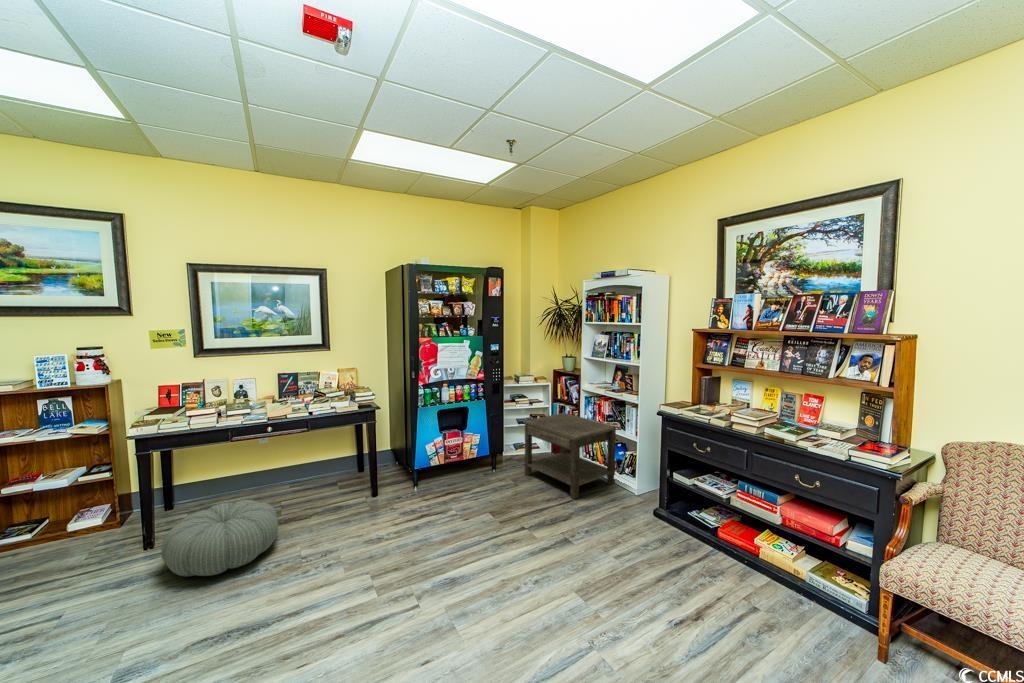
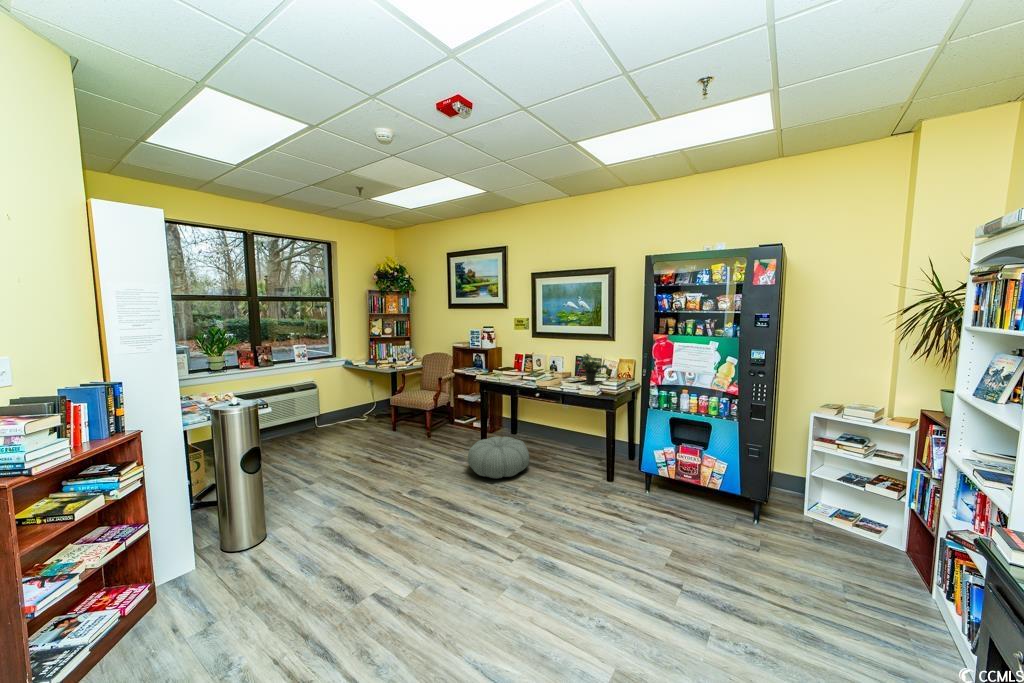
potted plant: none [312,365,354,400] -> present [579,354,609,384]
side table: present [524,413,616,499] -> none [779,465,930,640]

